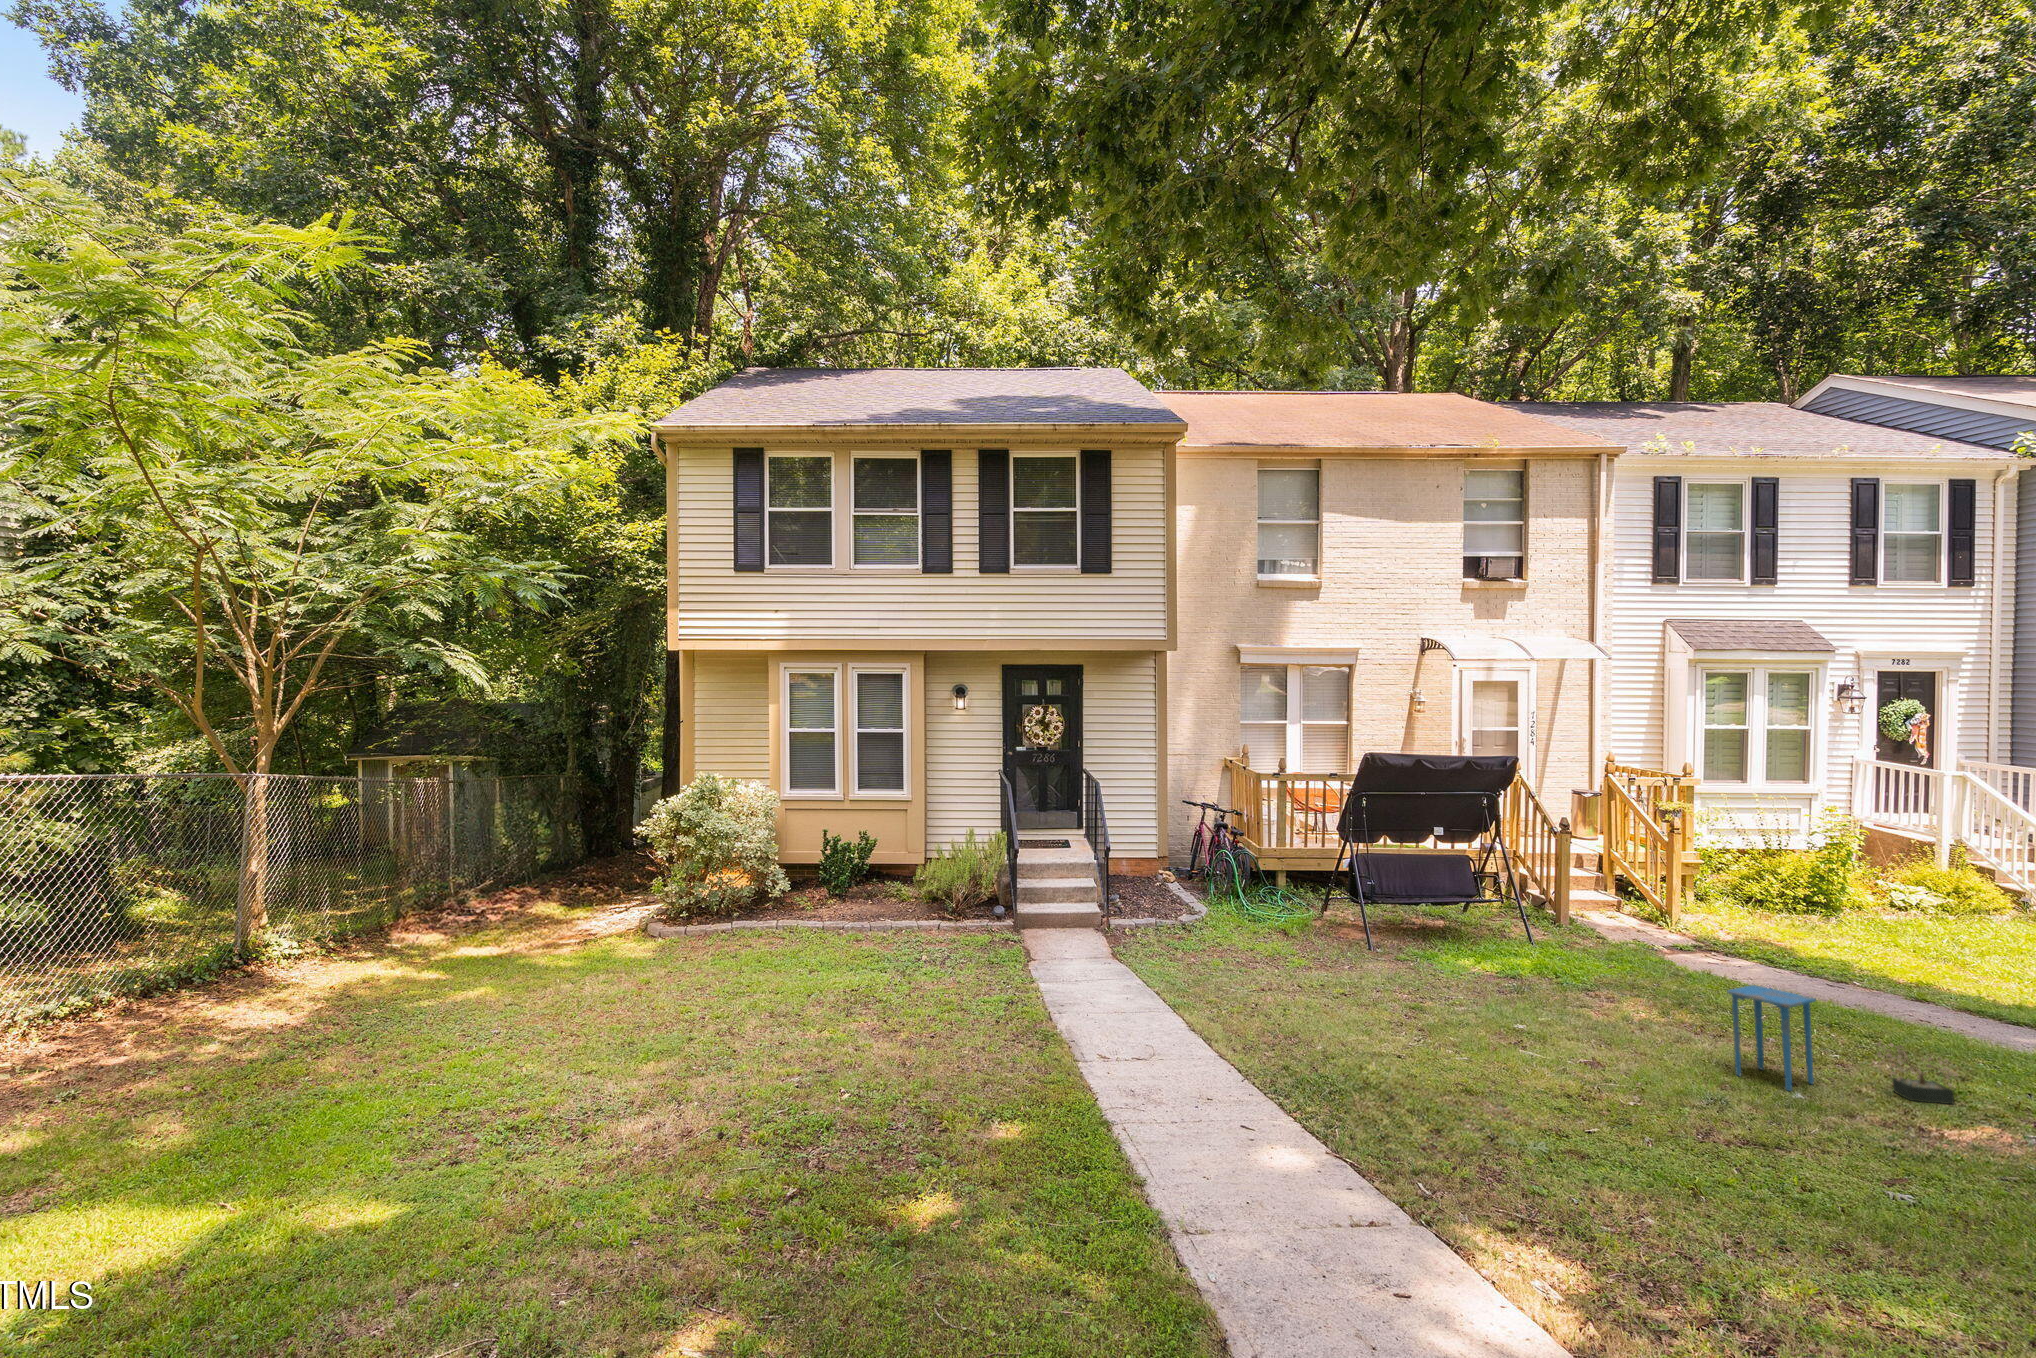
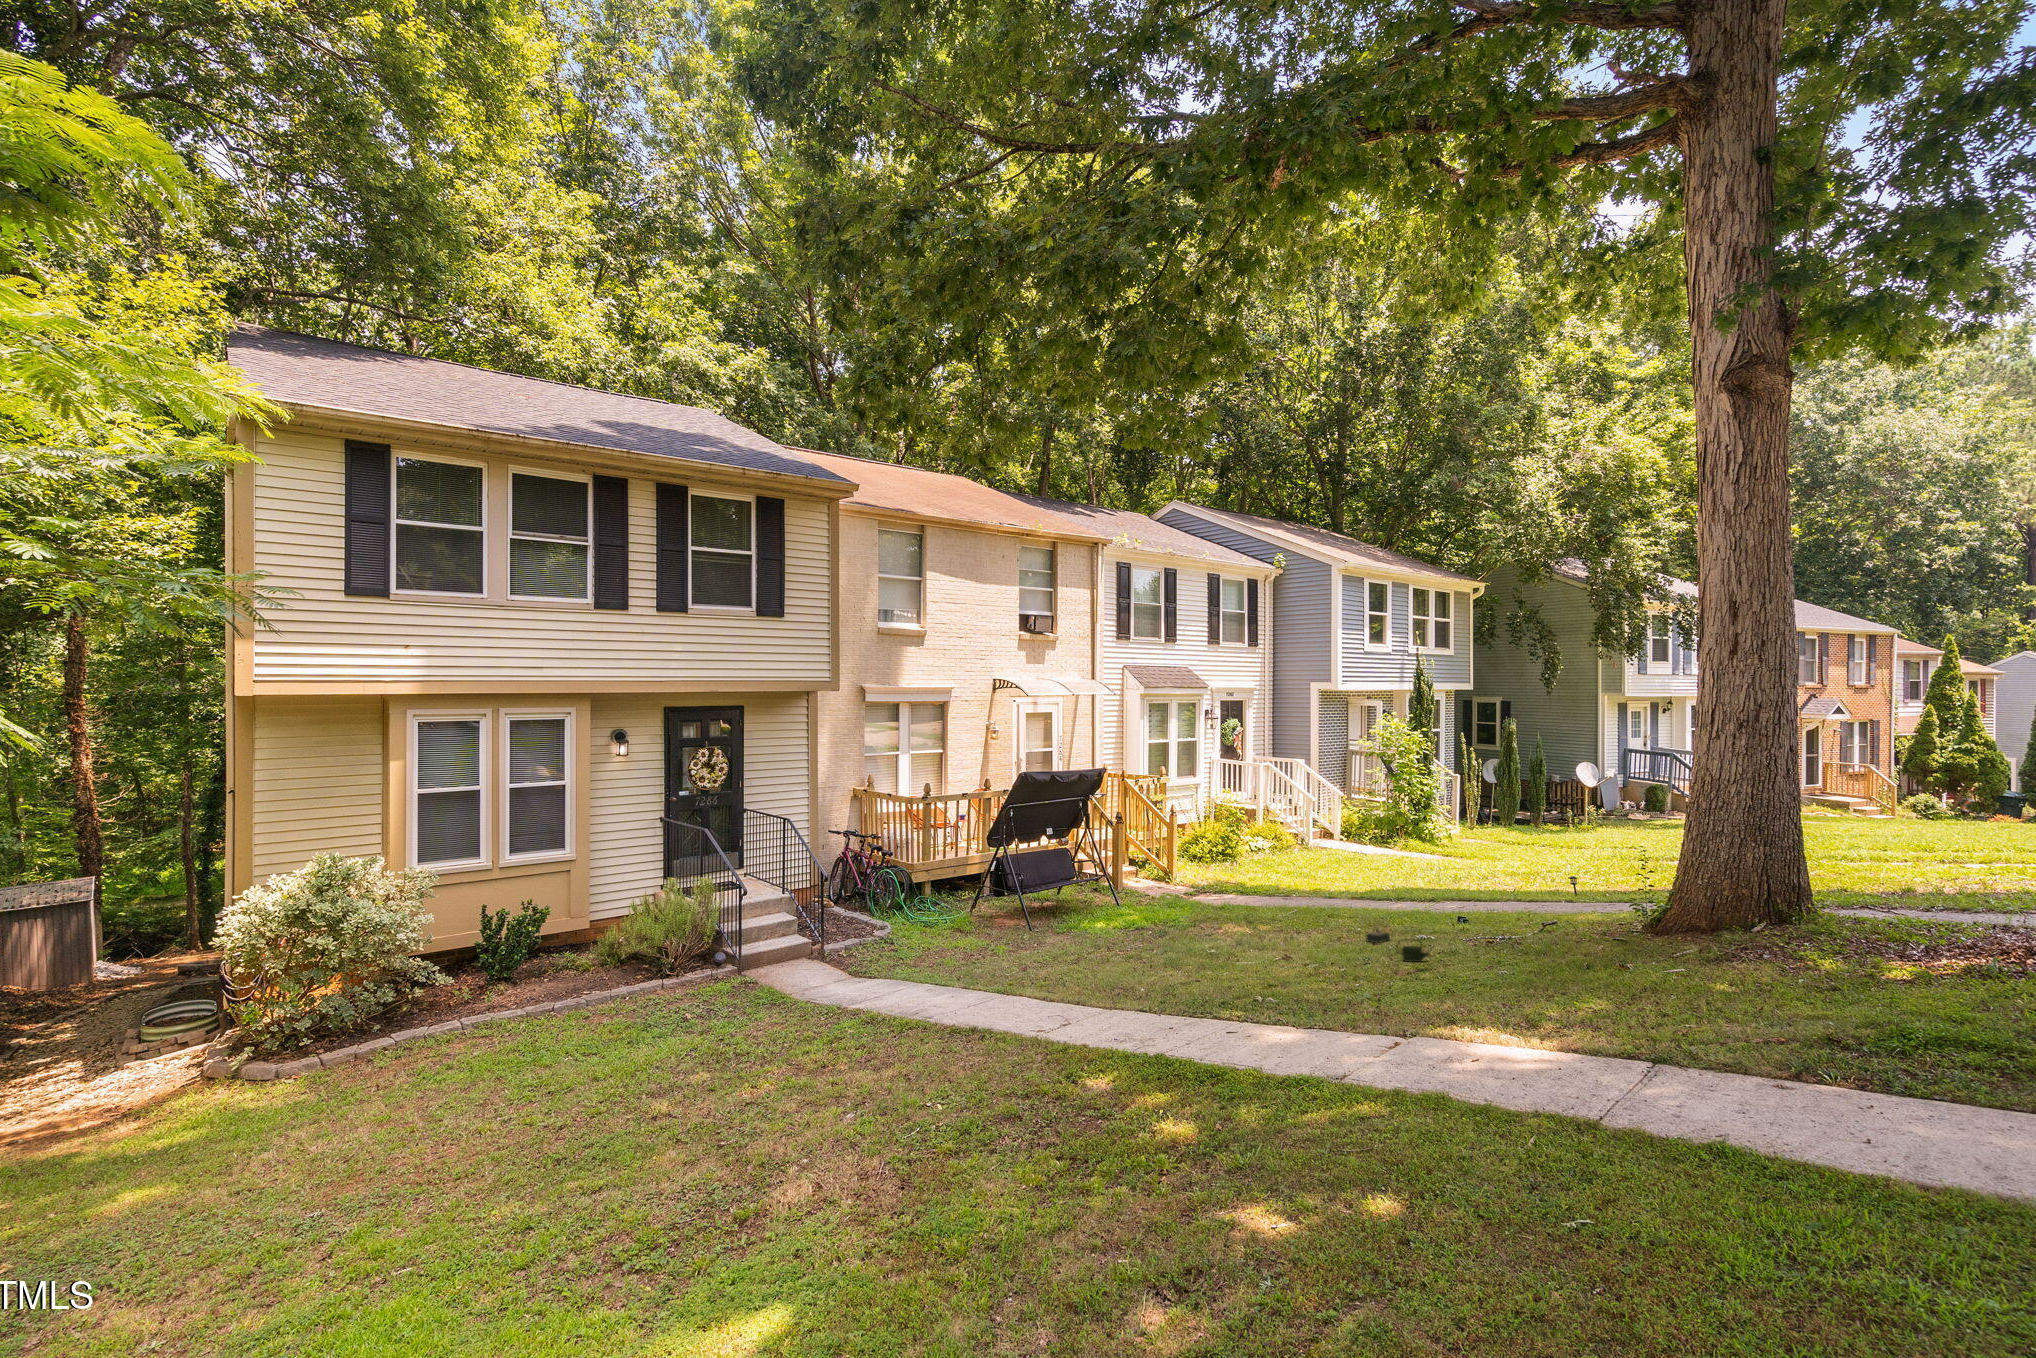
side table: present [1727,985,1816,1091] -> none [1303,896,1339,951]
watering can: none [1899,1106,2002,1161] -> present [1398,941,1429,962]

